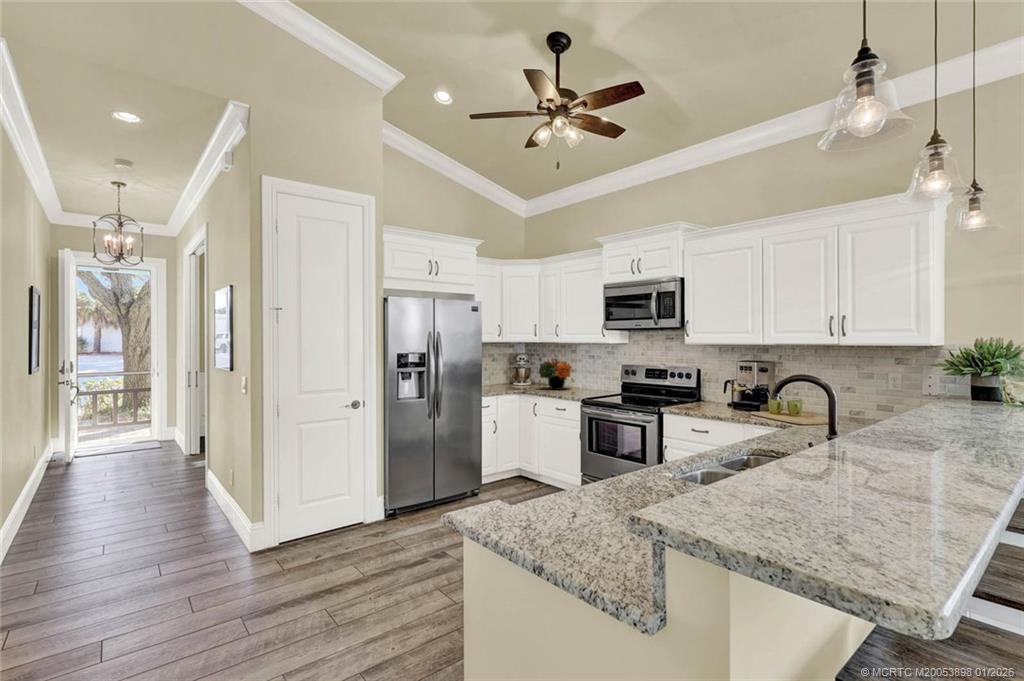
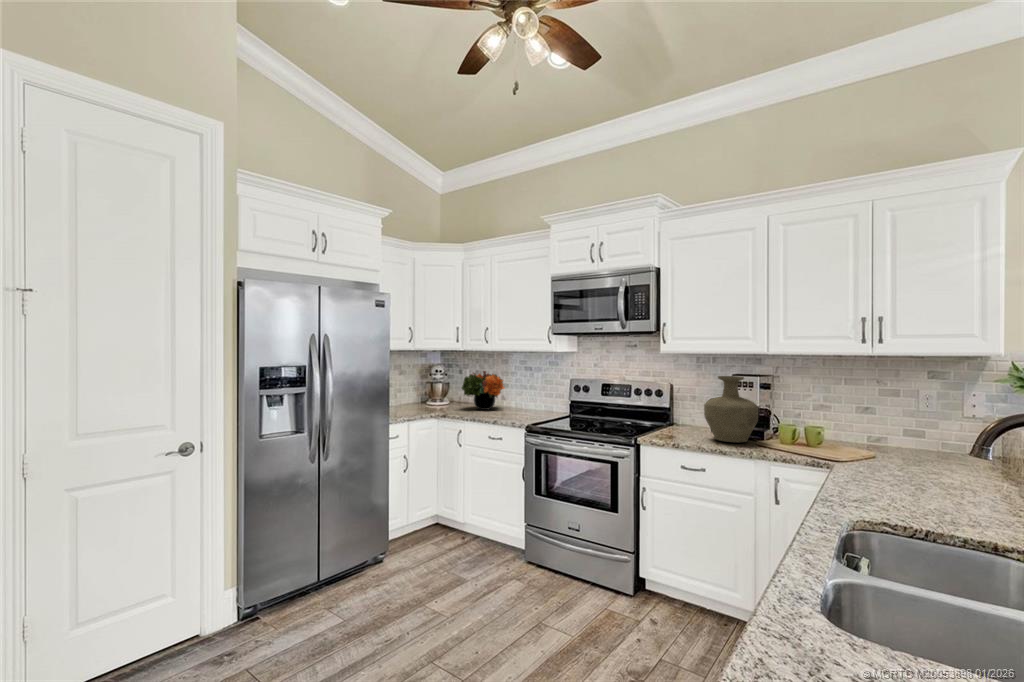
vase: none [713,362,755,412] -> present [704,376,758,442]

